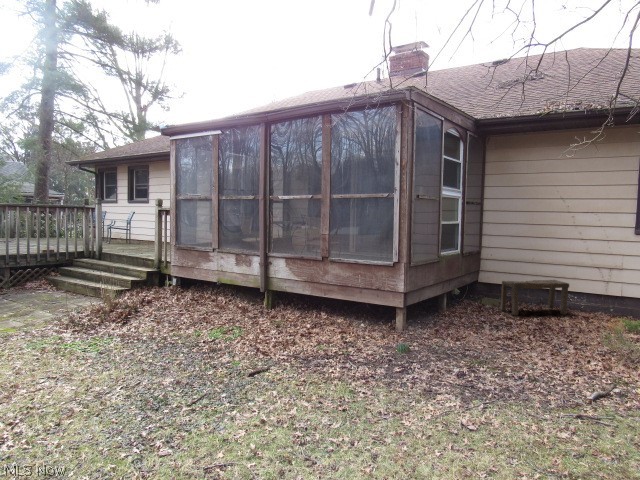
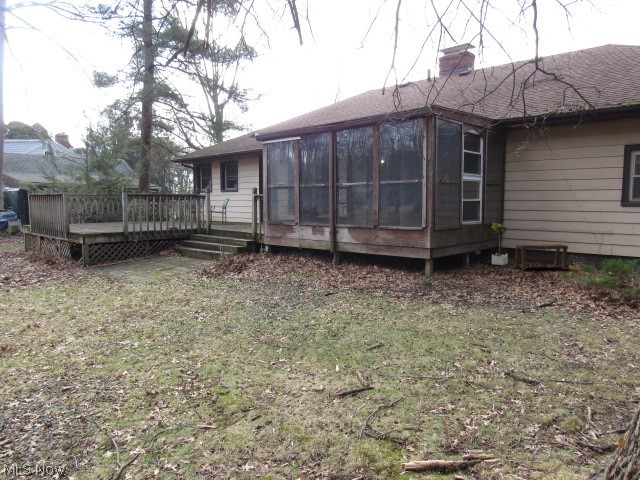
potted tree: none [464,250,488,306] -> present [490,223,508,265]

